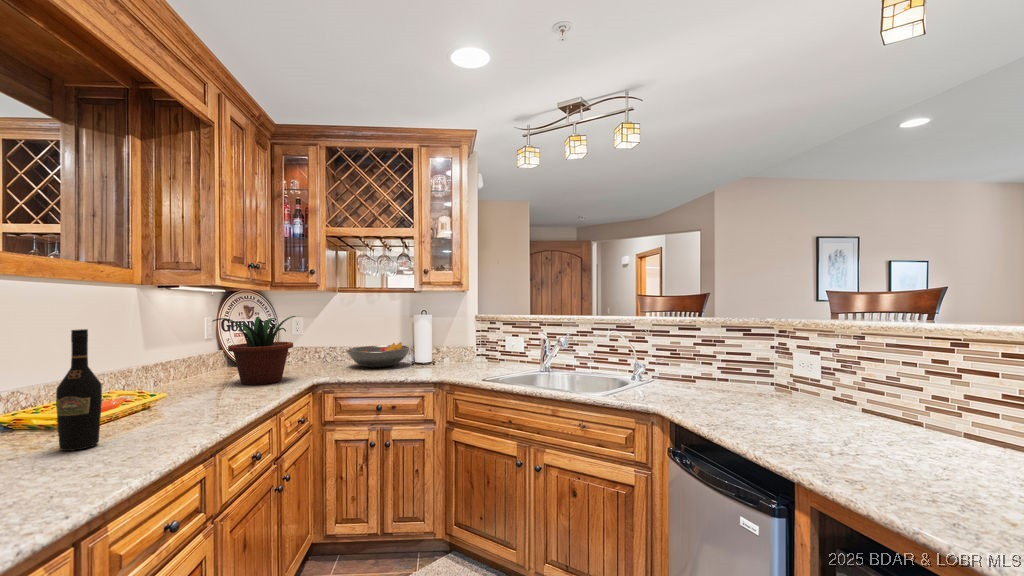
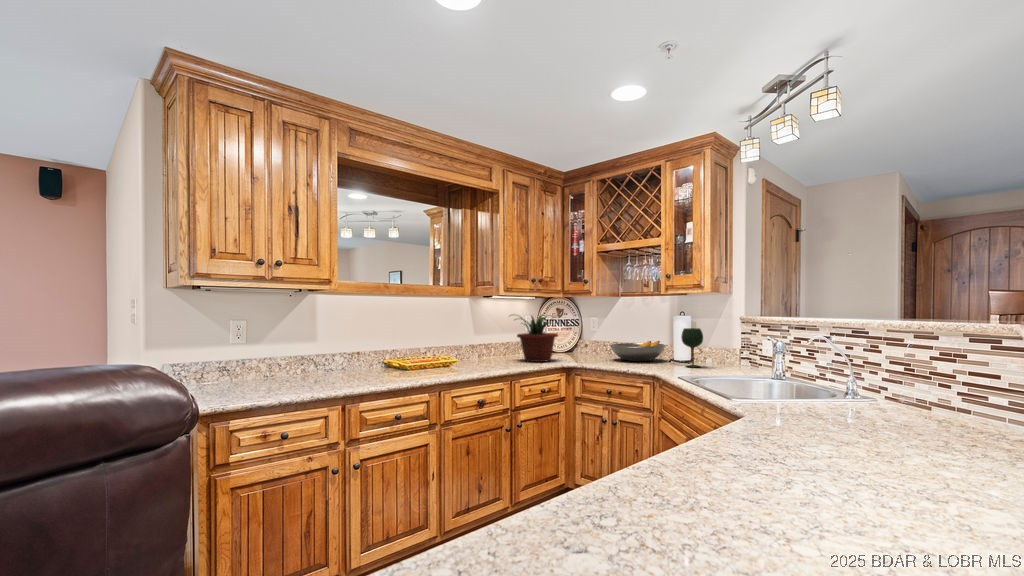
wine glass: none [441,327,462,368] -> present [681,328,703,367]
wine bottle: present [56,329,102,451] -> none [397,316,413,374]

